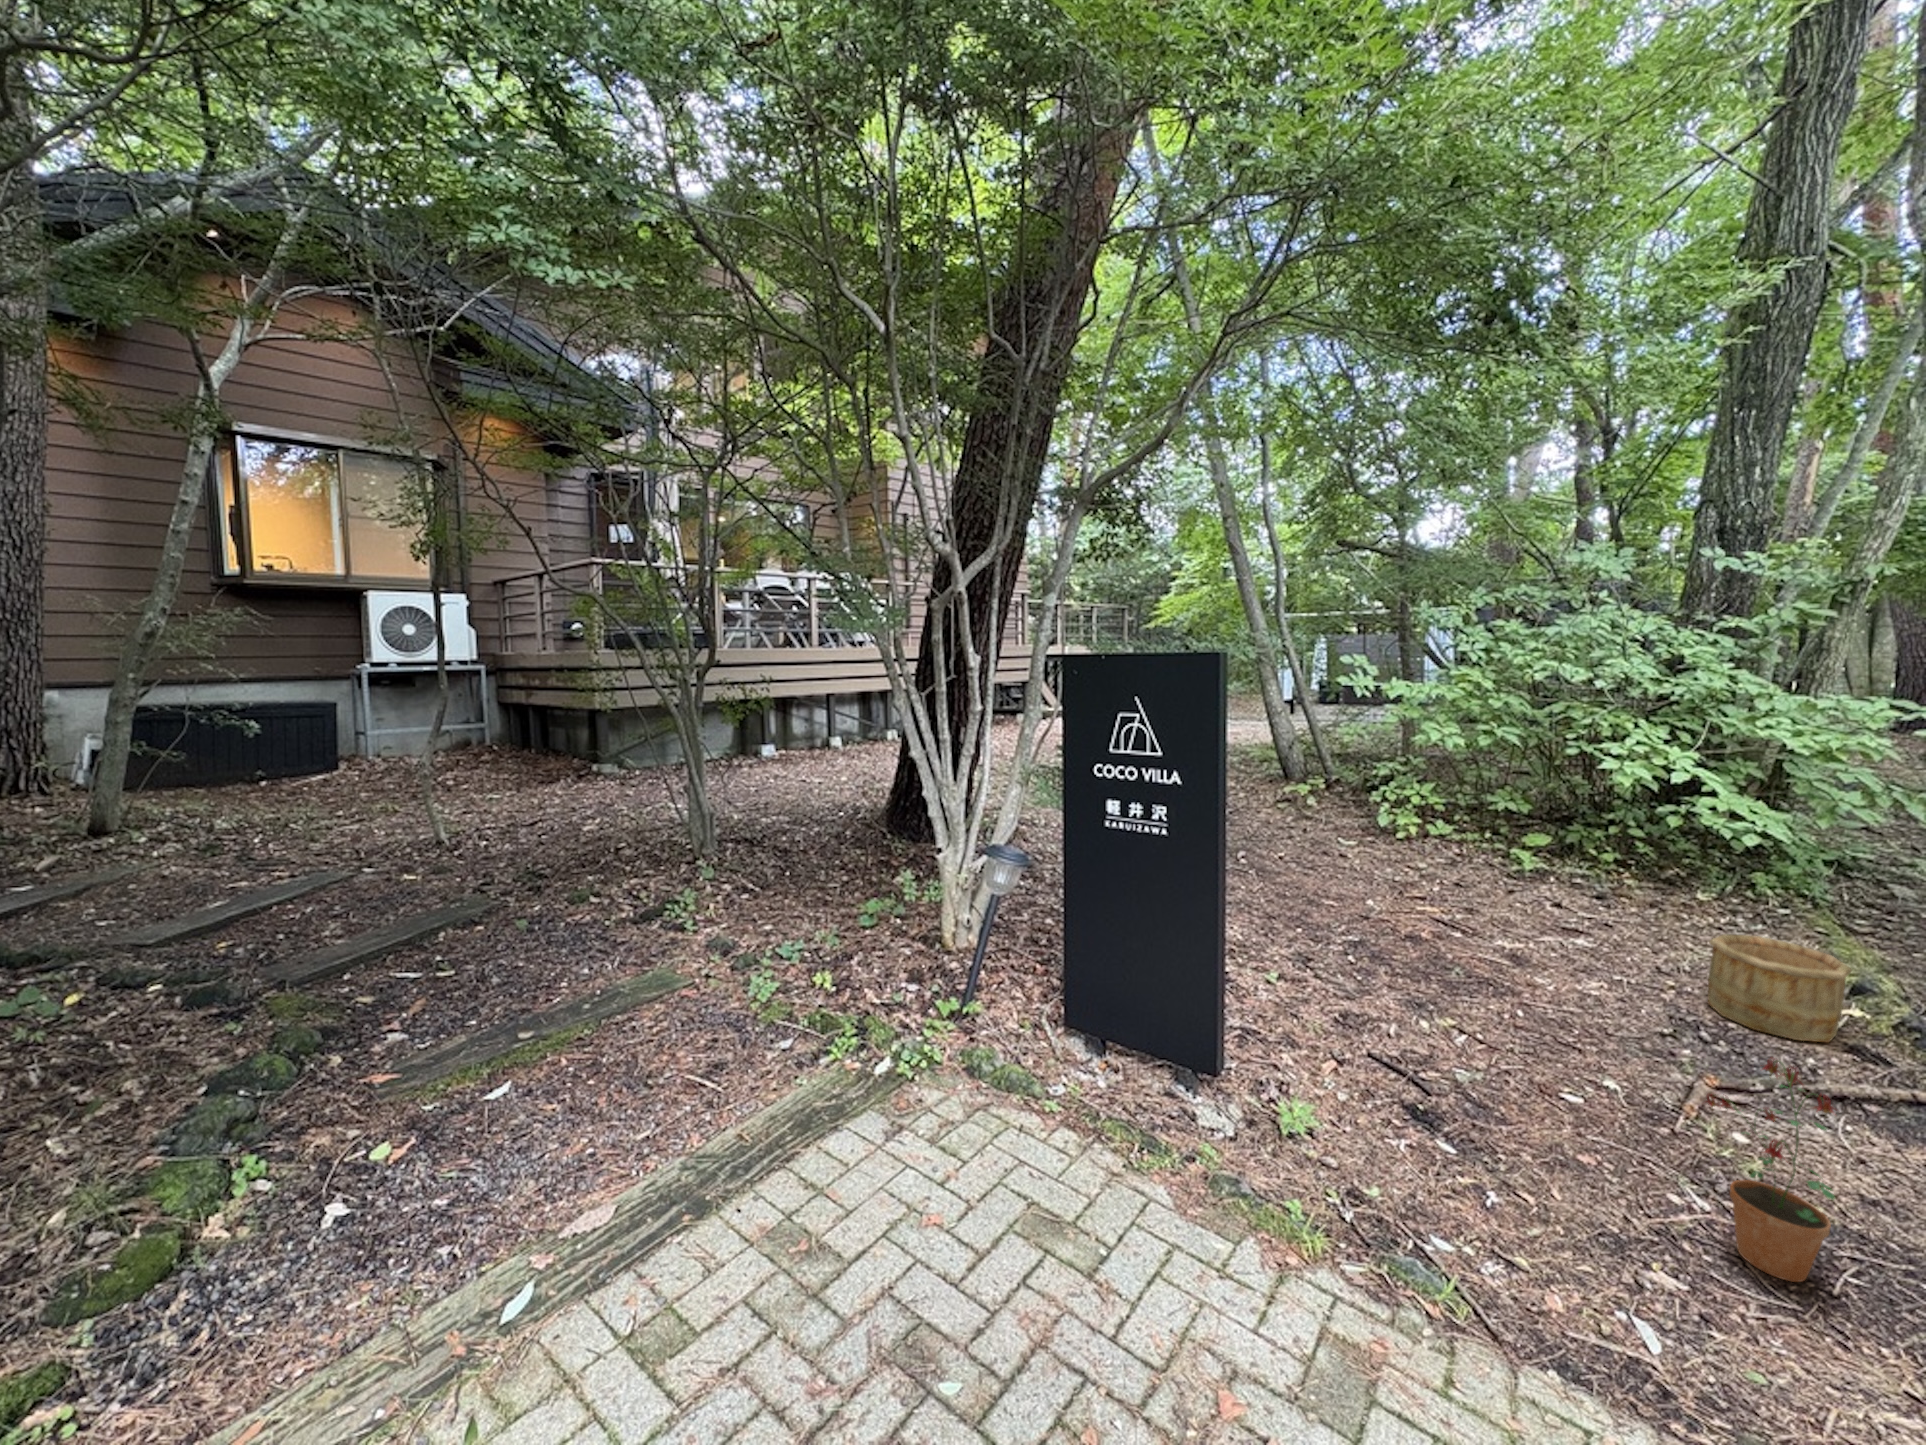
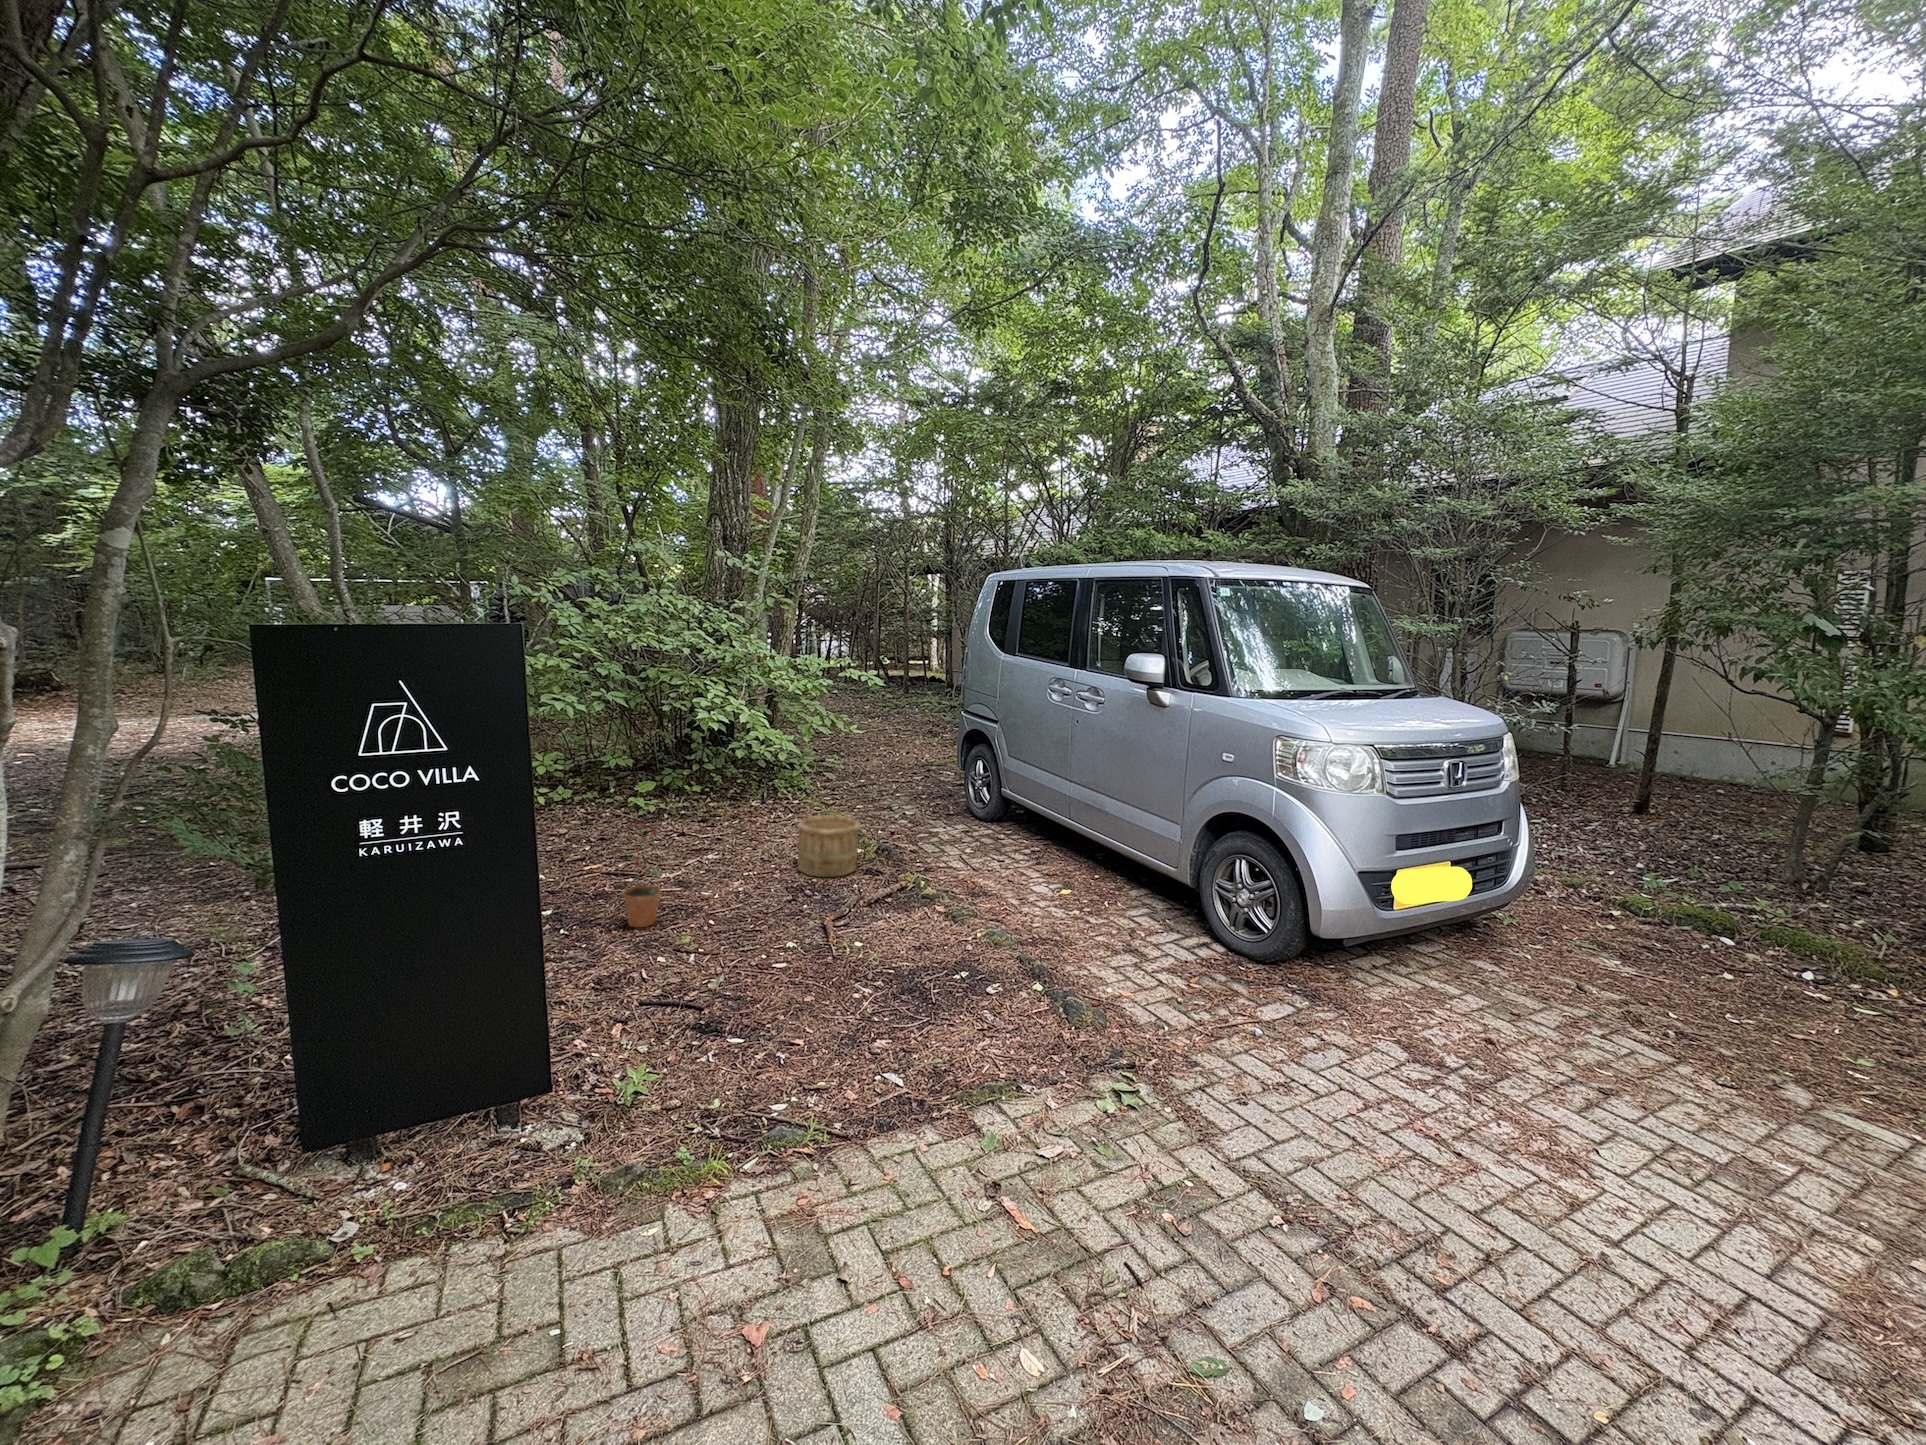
potted plant: present [1707,1057,1835,1282] -> present [611,819,661,928]

